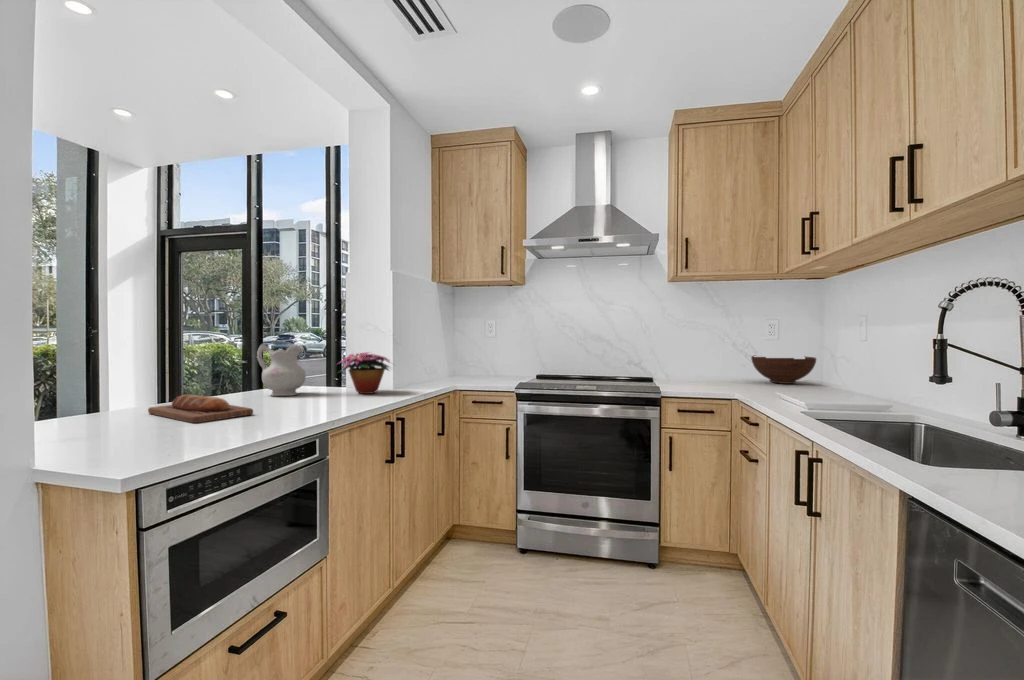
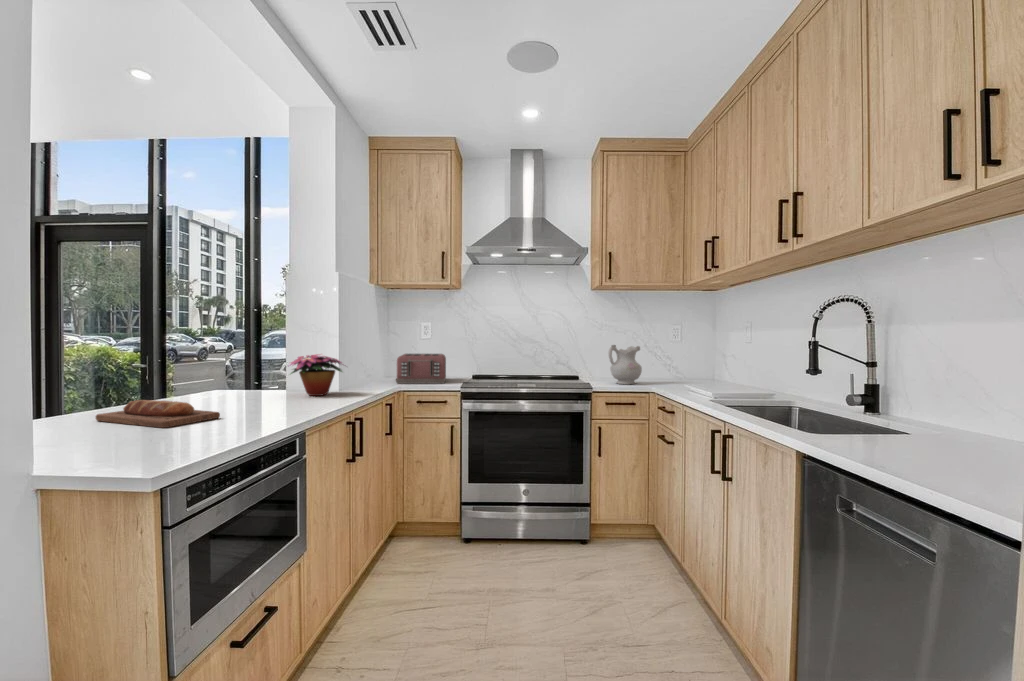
ceramic pitcher: present [257,344,306,396] -> present [608,345,642,384]
toaster: none [453,352,508,384] -> present [396,354,446,384]
fruit bowl: present [752,356,816,384] -> none [661,354,713,379]

